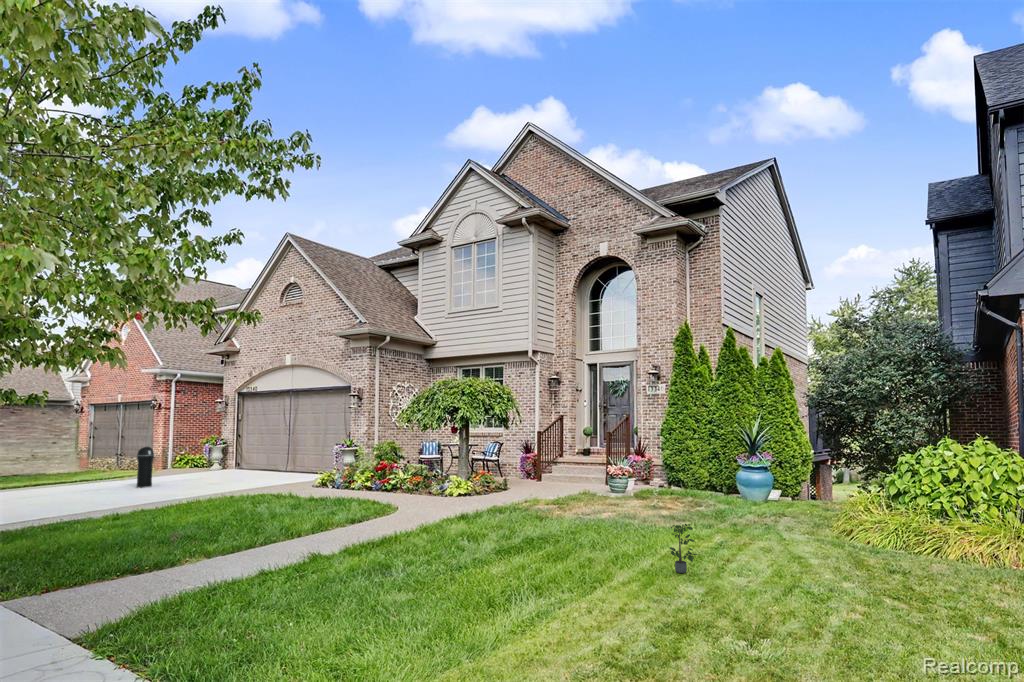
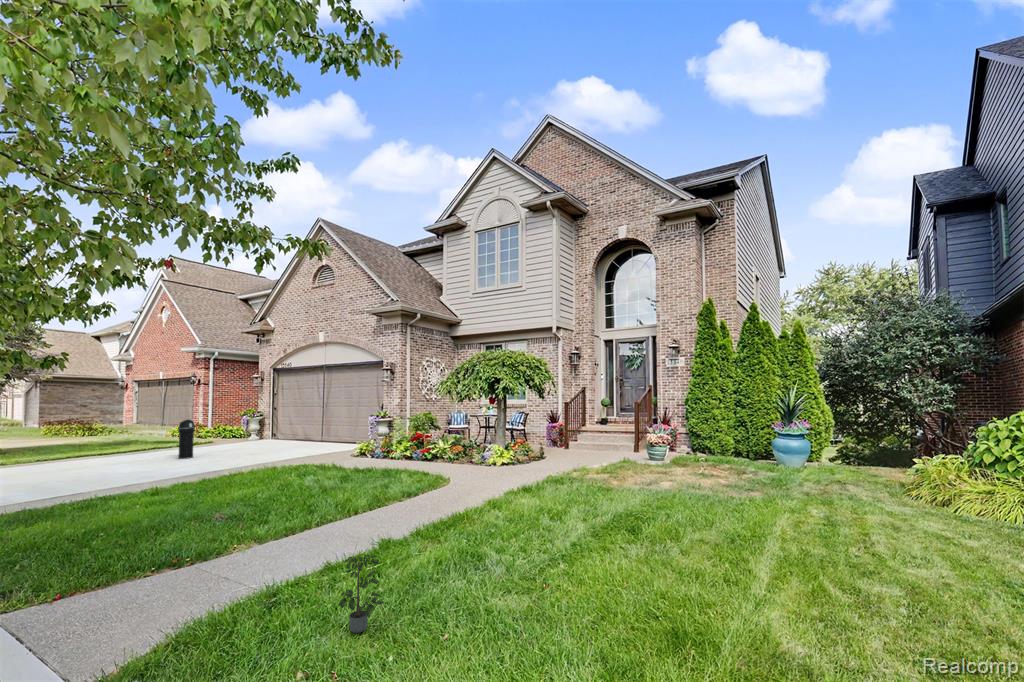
potted plant: present [670,524,698,573] -> present [339,554,384,633]

